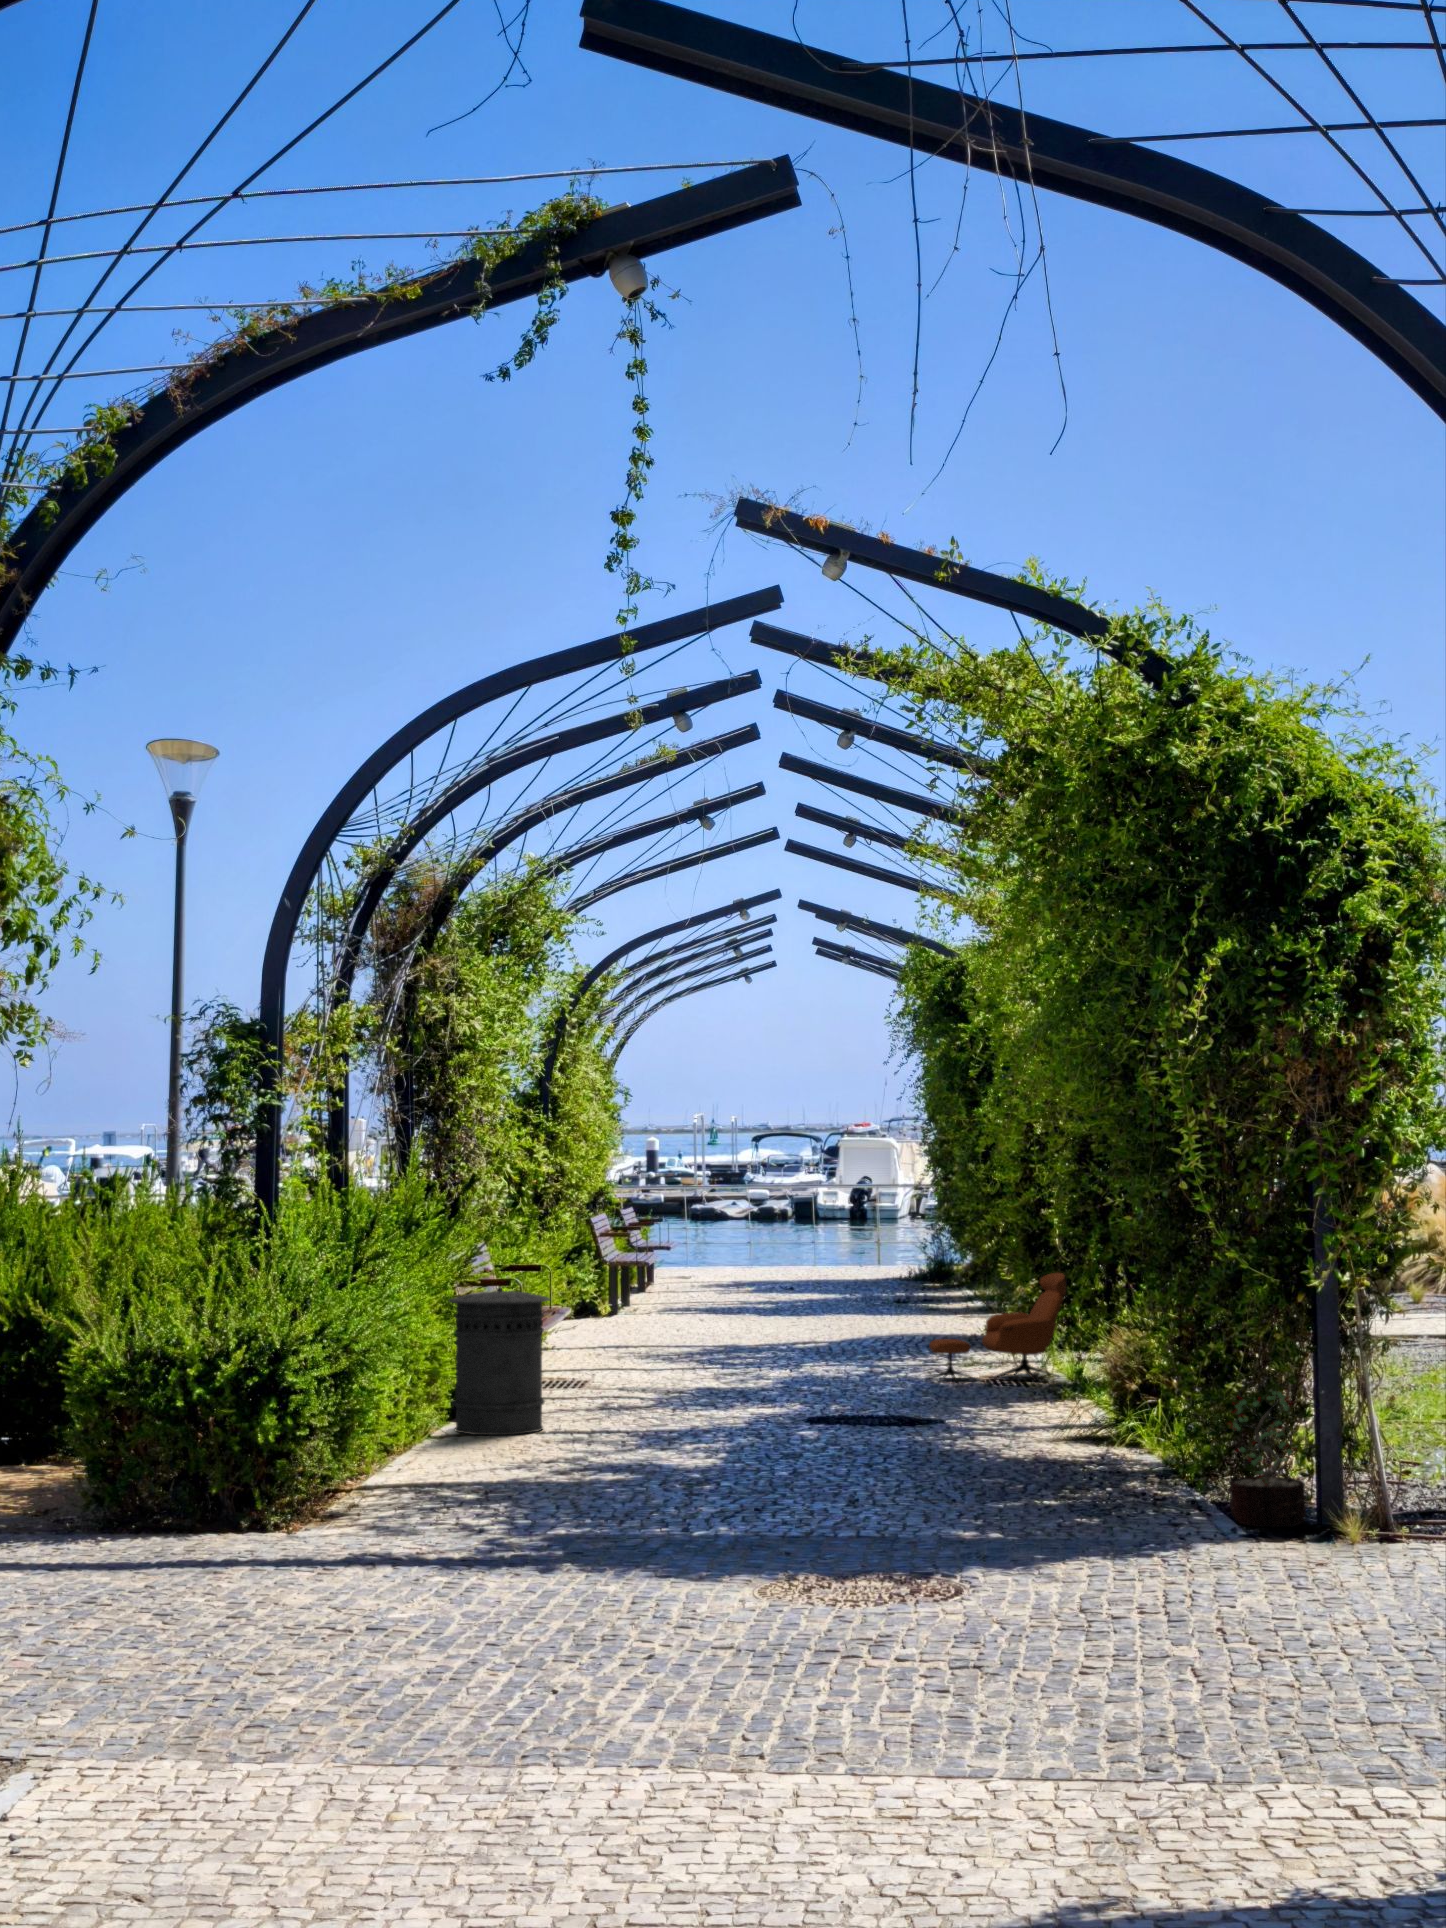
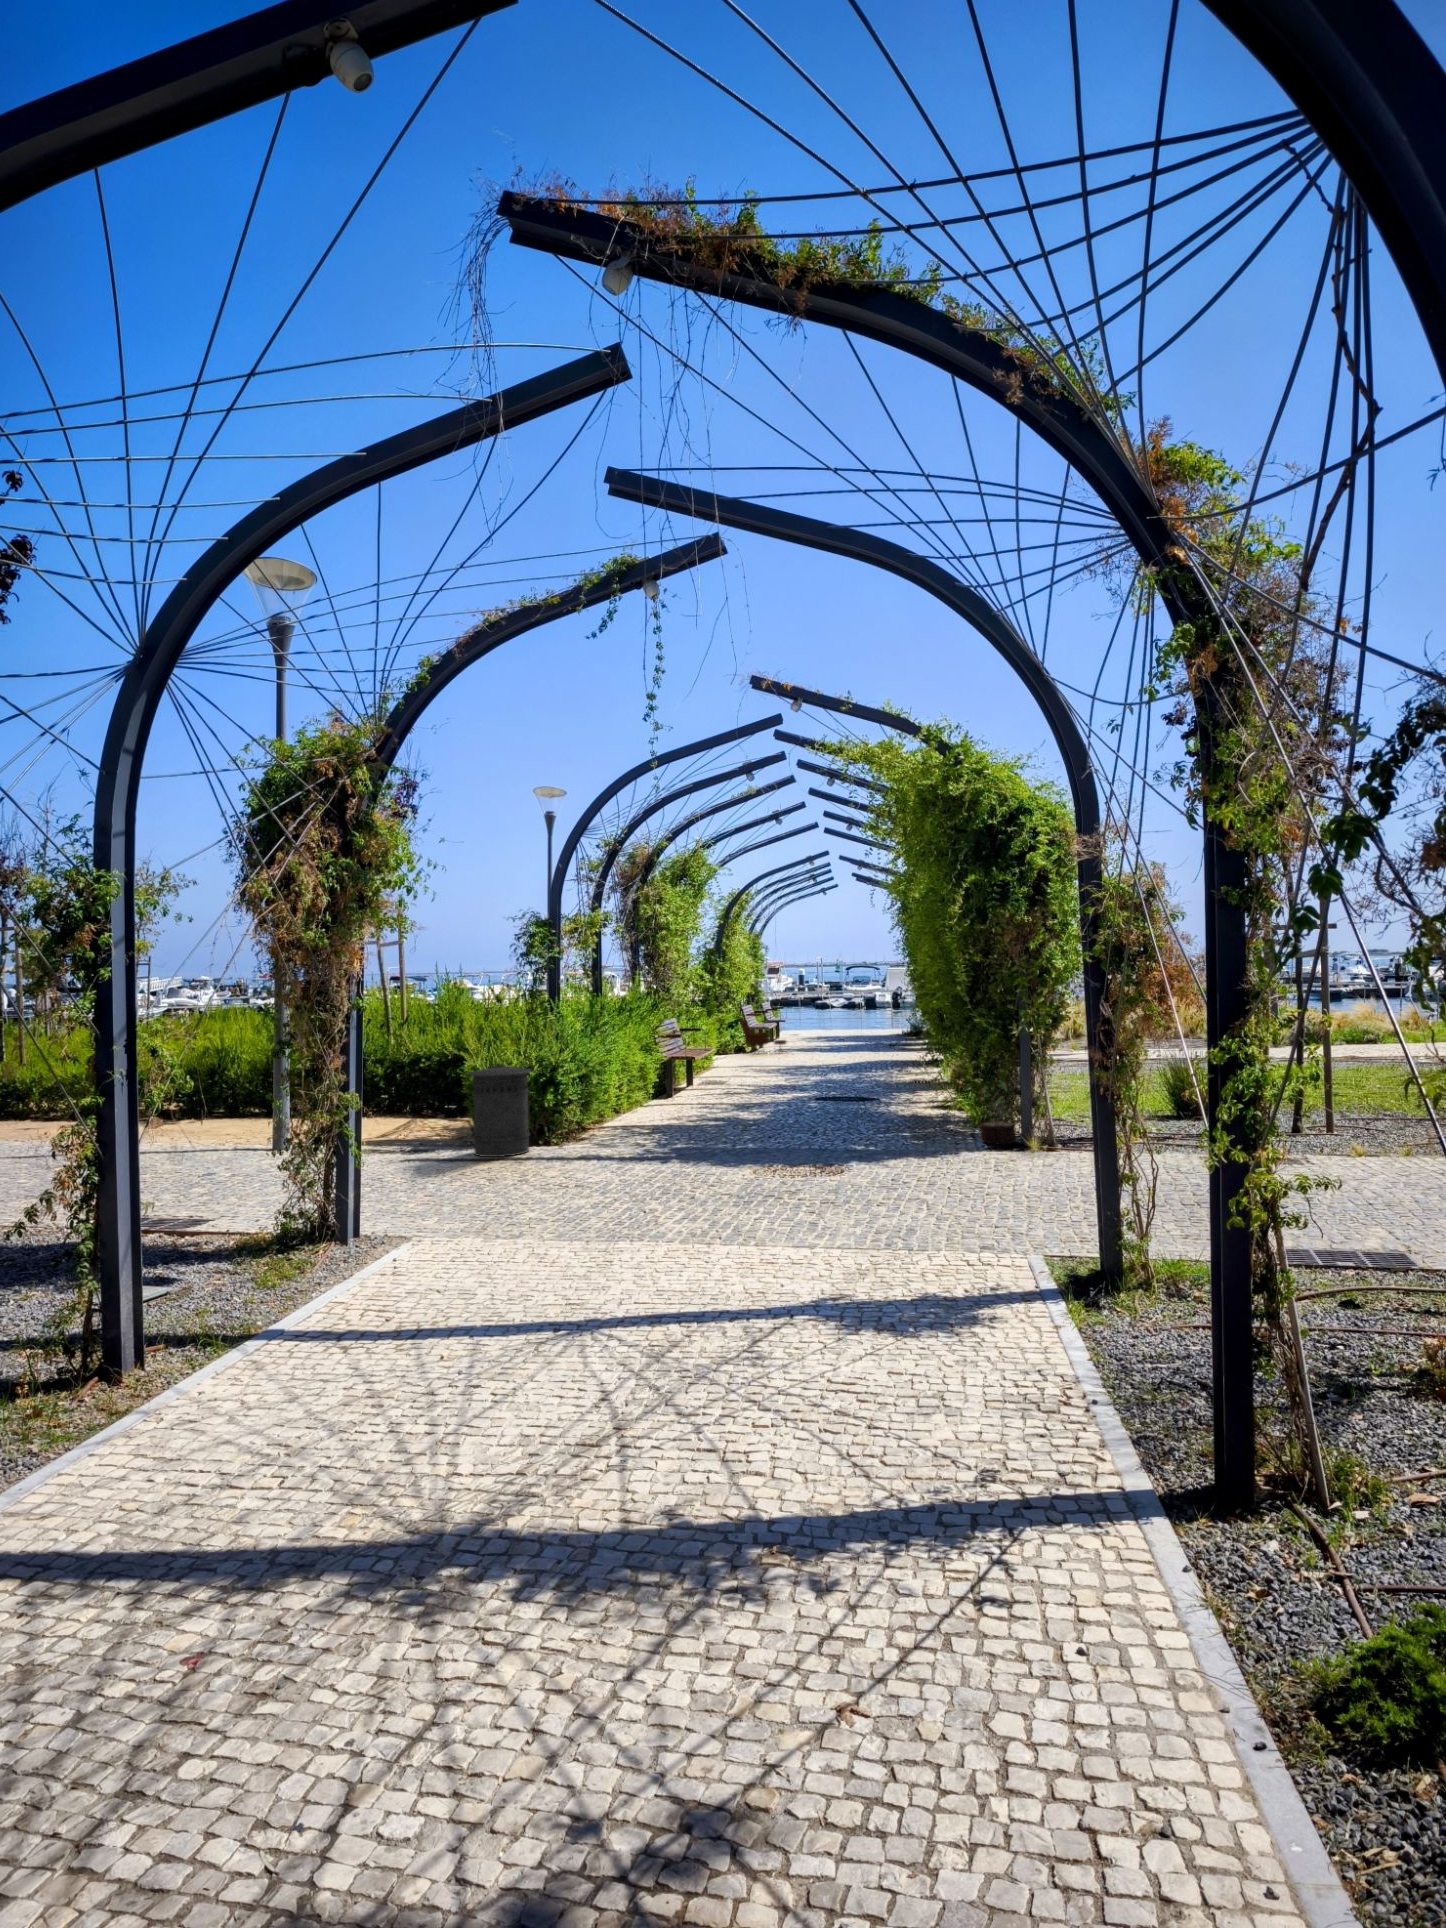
lounge chair: present [928,1272,1066,1381] -> present [741,1020,786,1053]
trash can: present [449,1287,550,1435] -> present [469,1065,531,1157]

